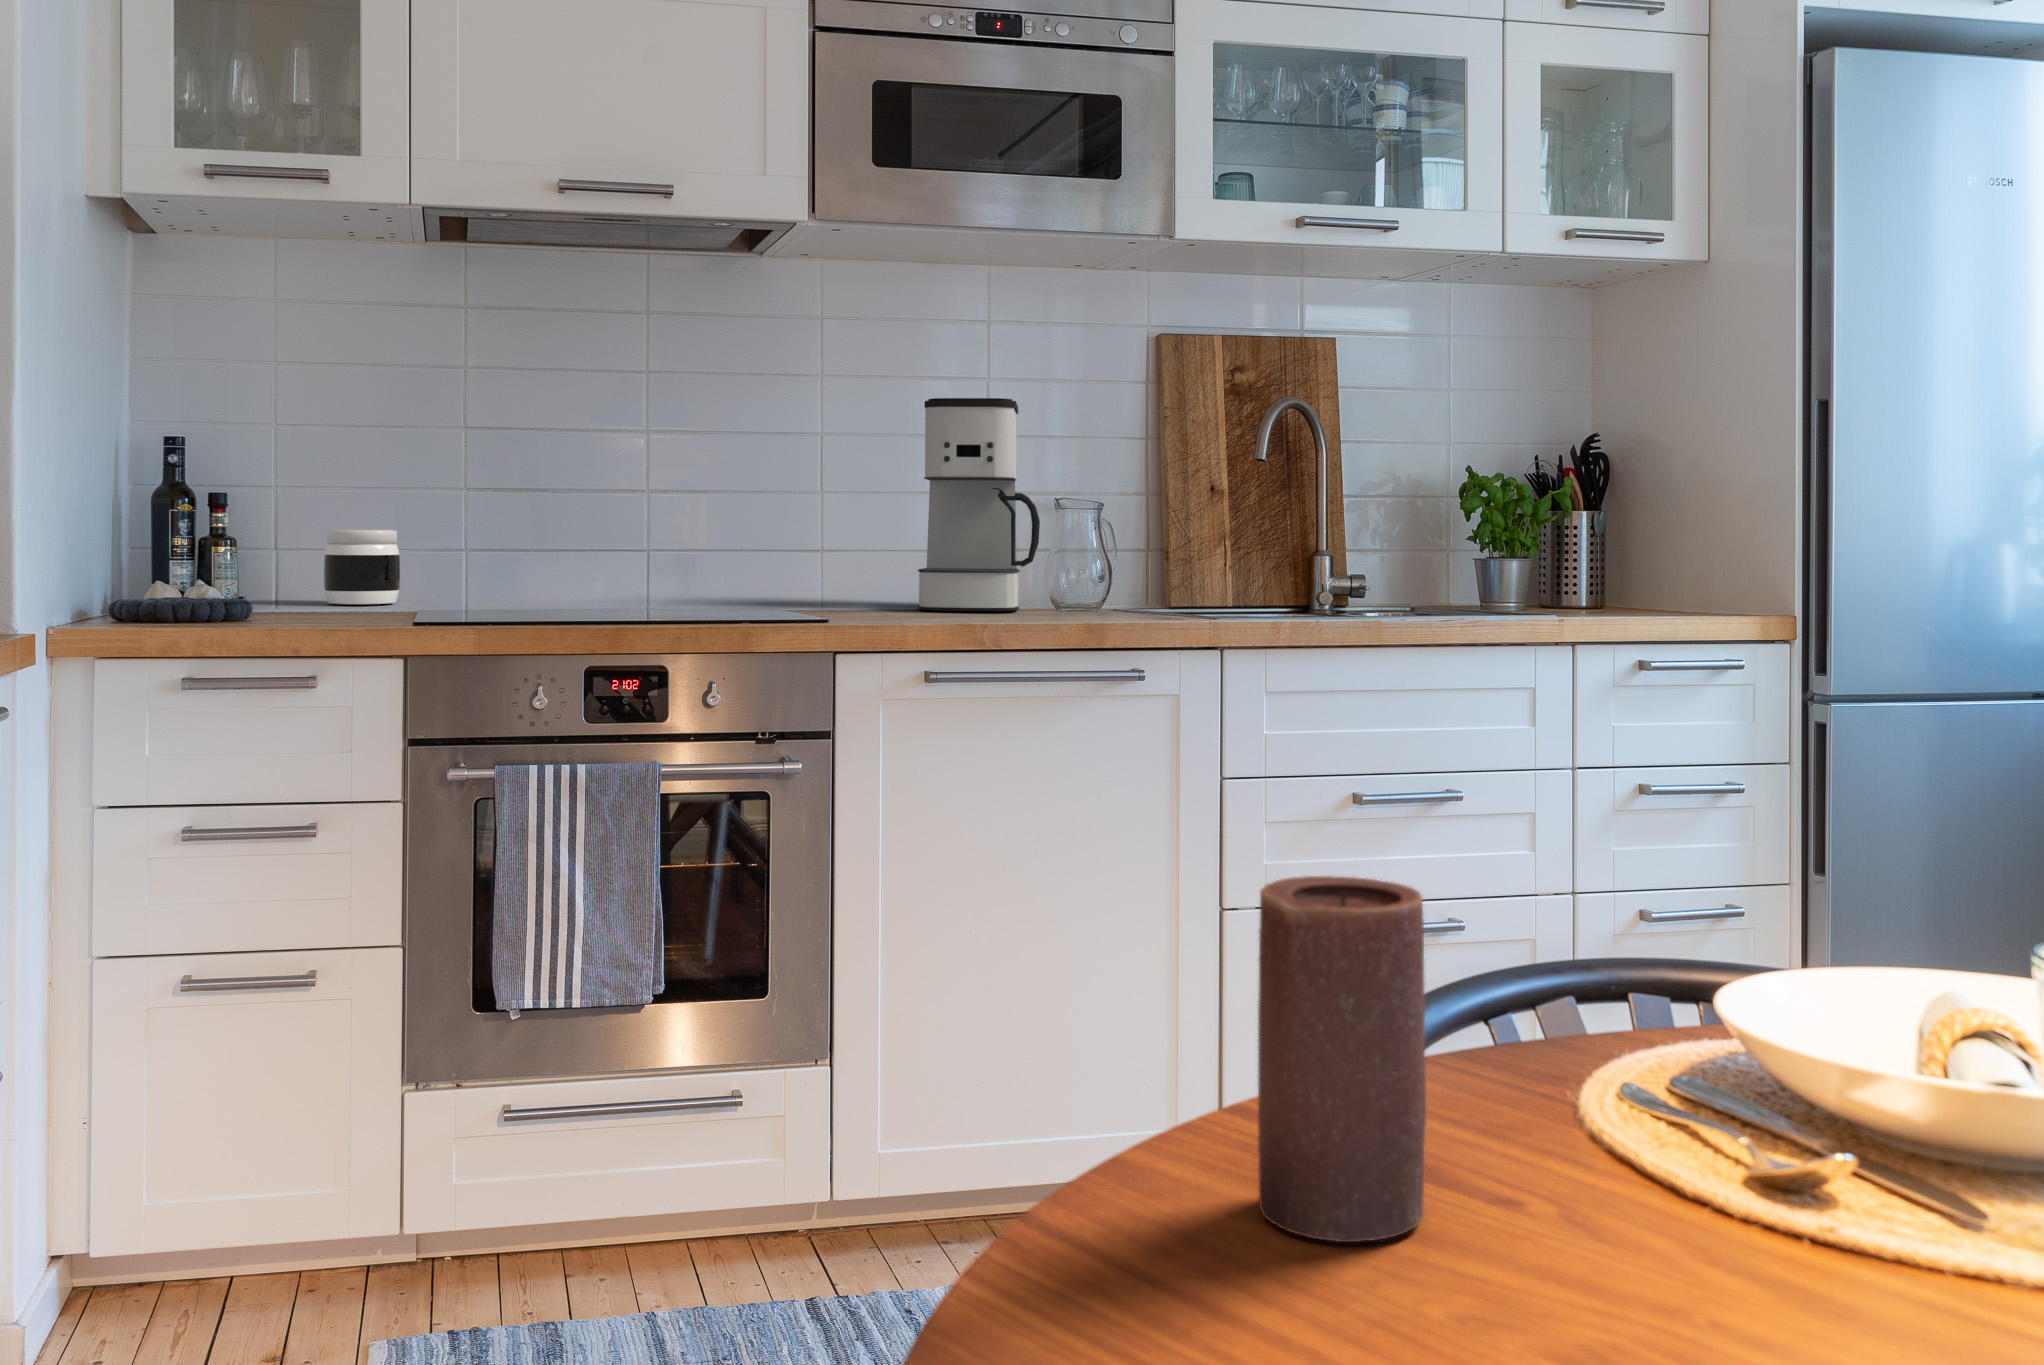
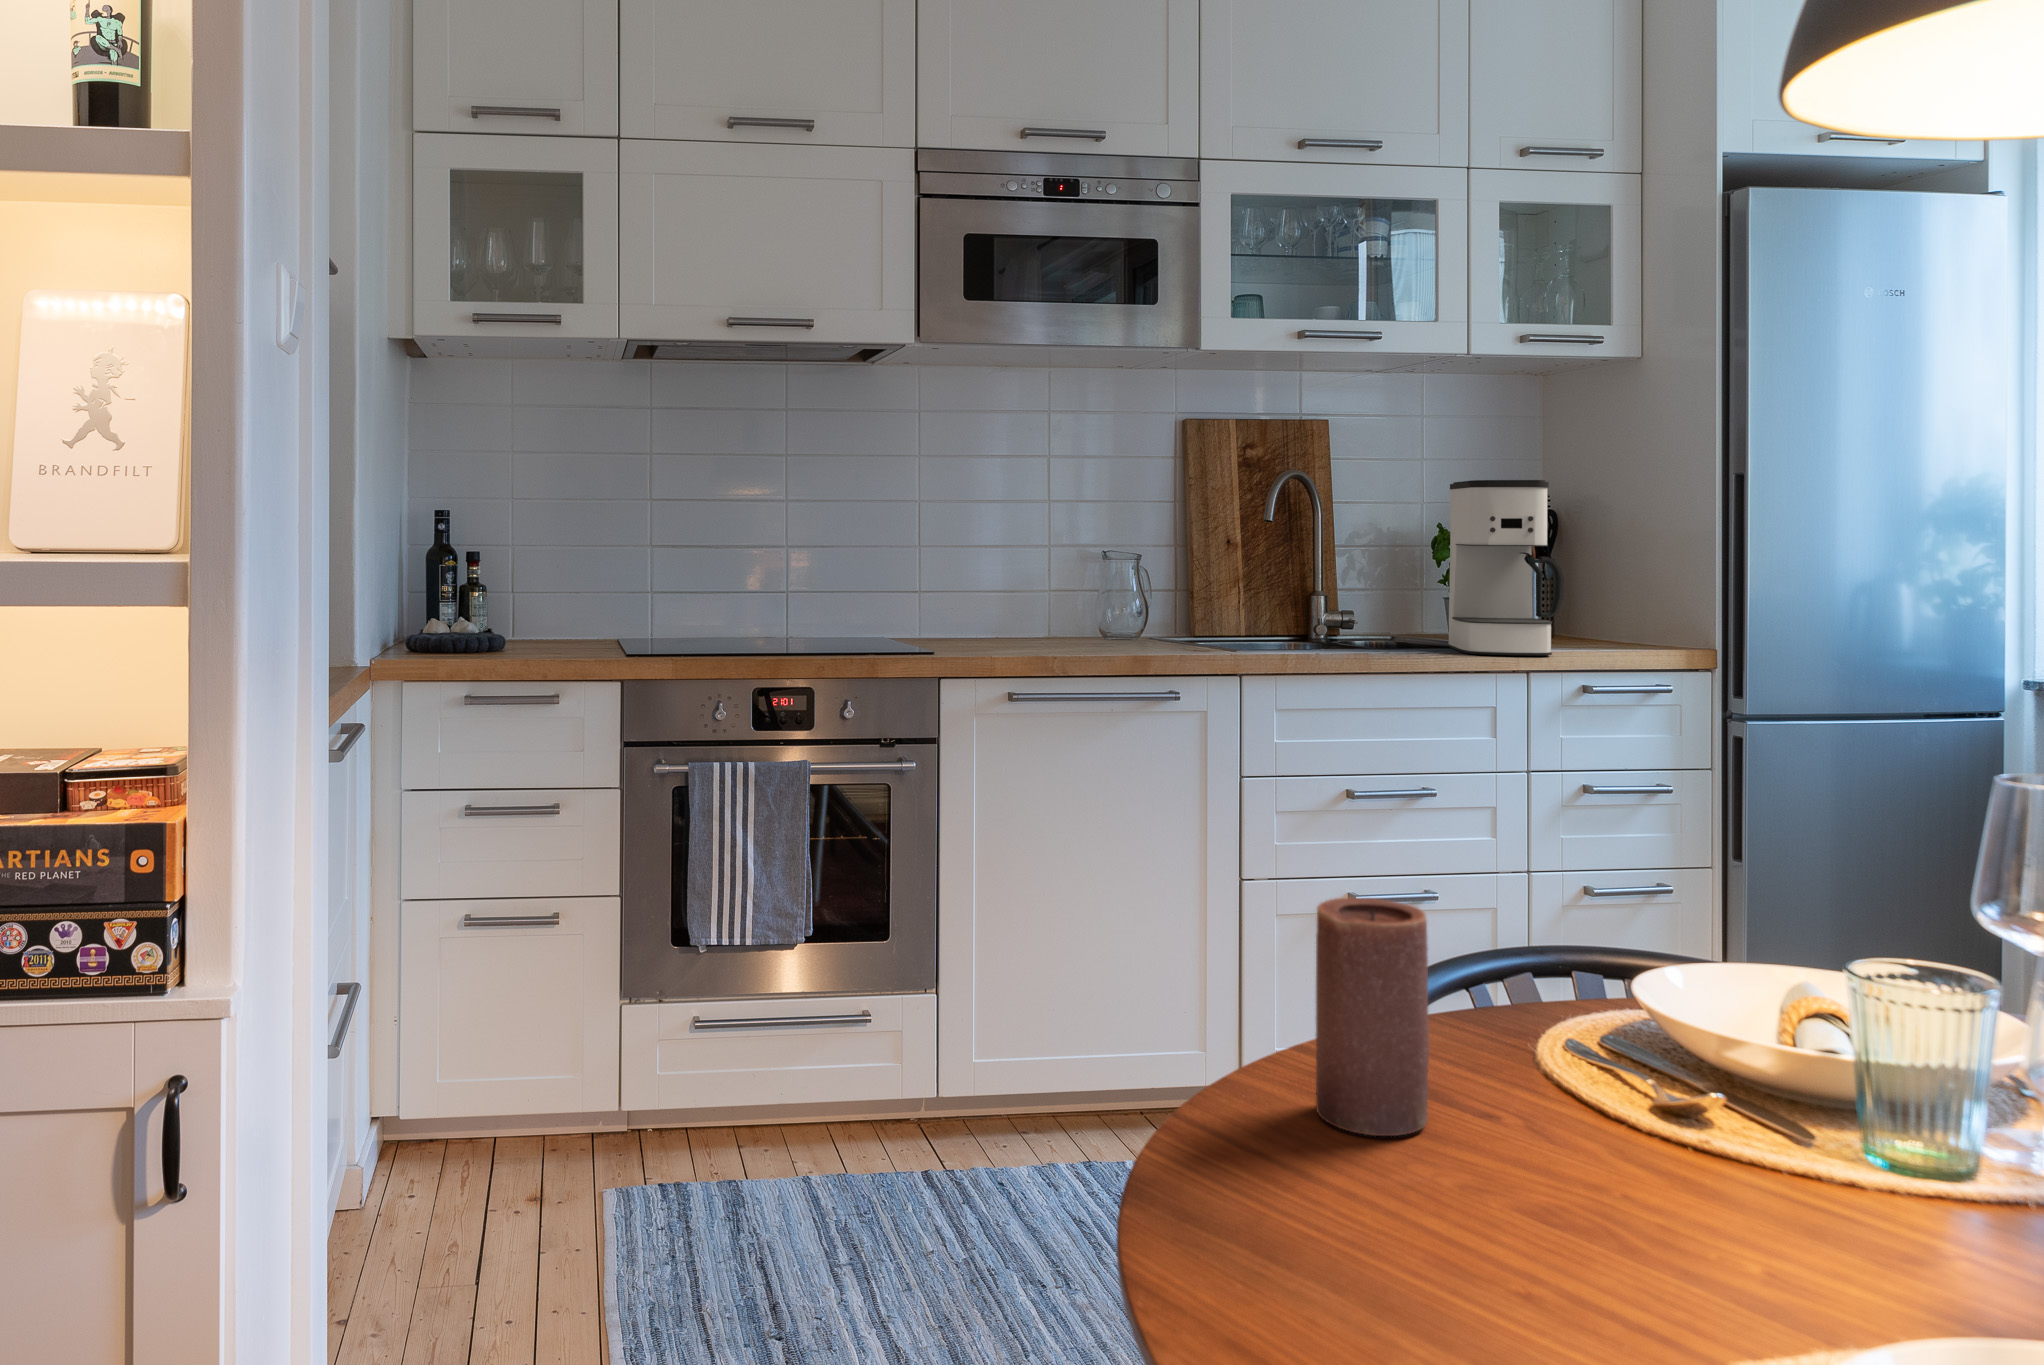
coffee maker: present [918,398,1040,611] -> present [1448,480,1564,655]
jar: present [324,530,400,604] -> none [548,578,602,635]

